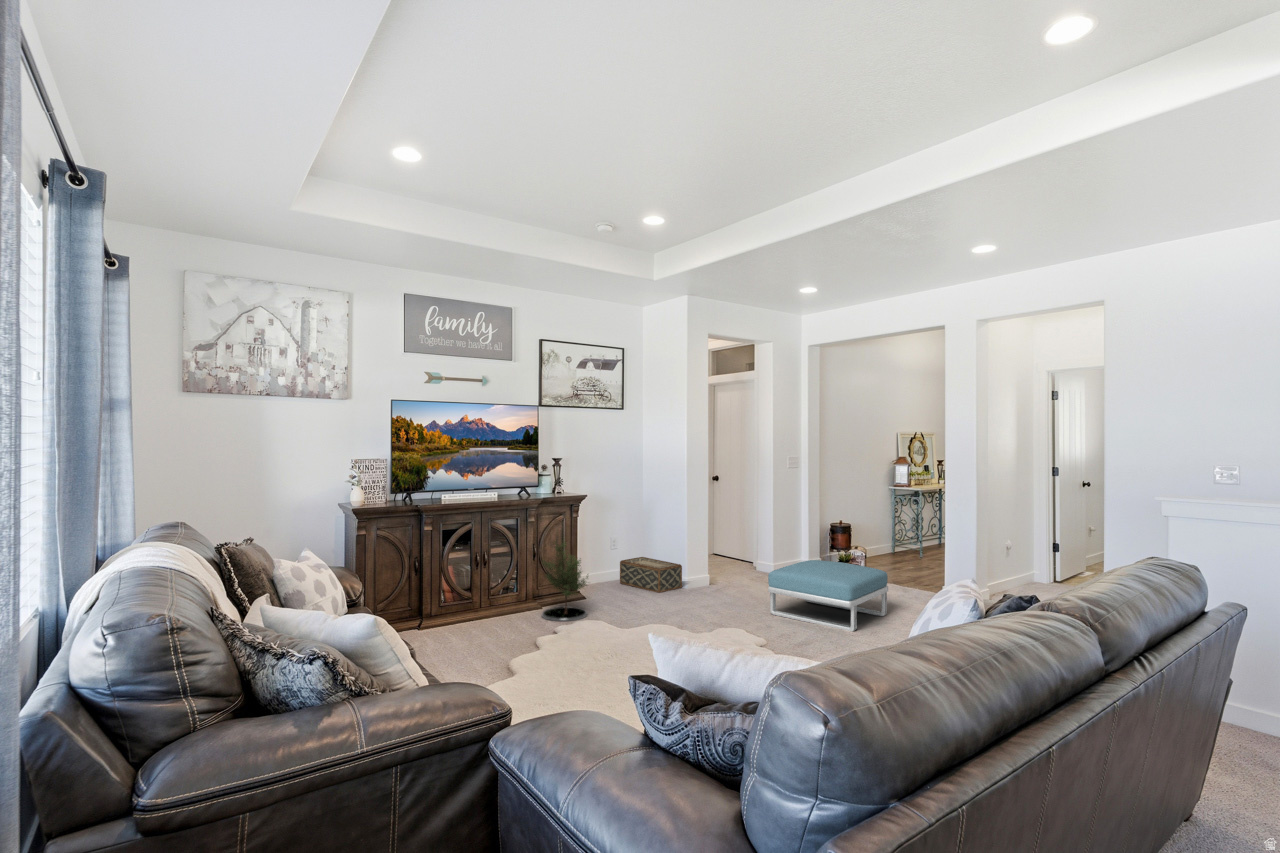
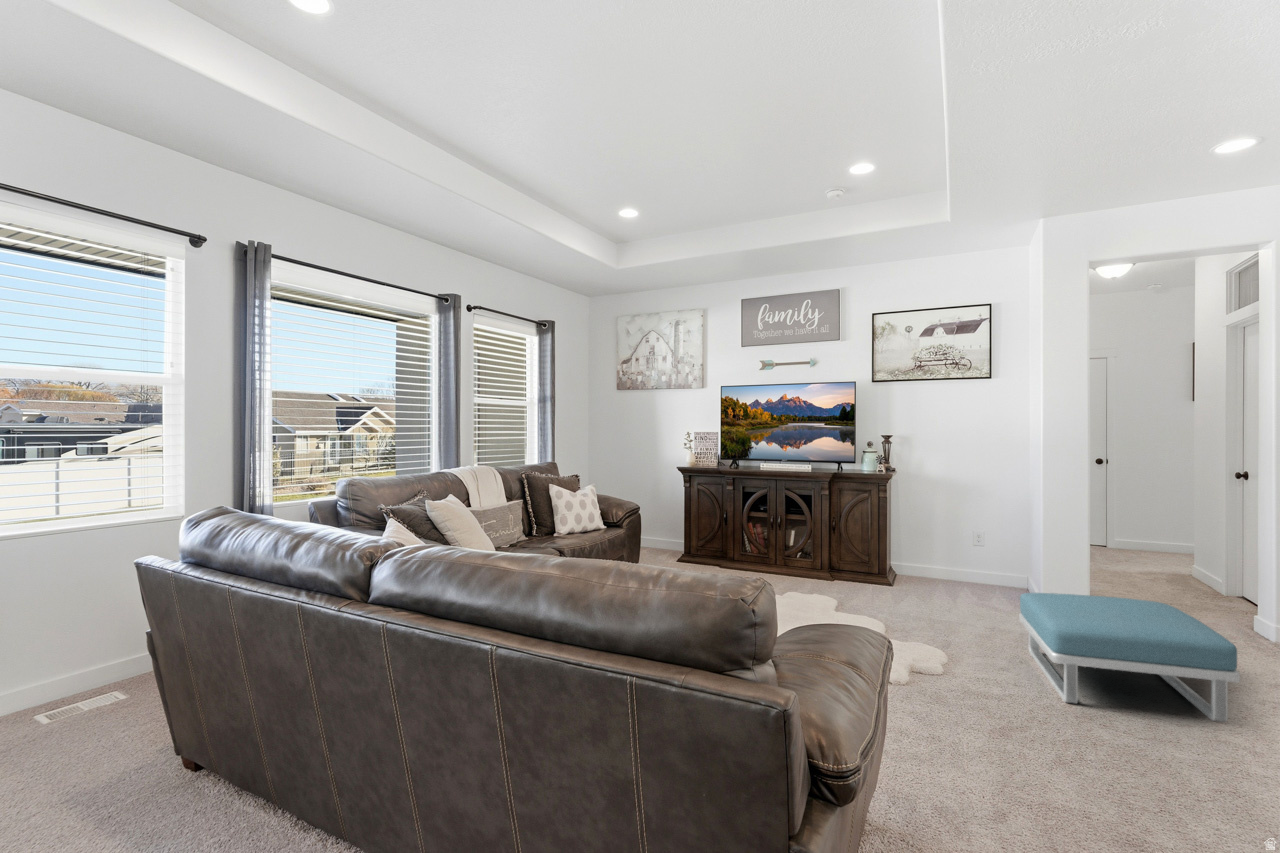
potted tree: present [542,539,588,621] -> none [807,505,859,592]
woven basket: present [620,557,682,593] -> none [977,557,1032,605]

